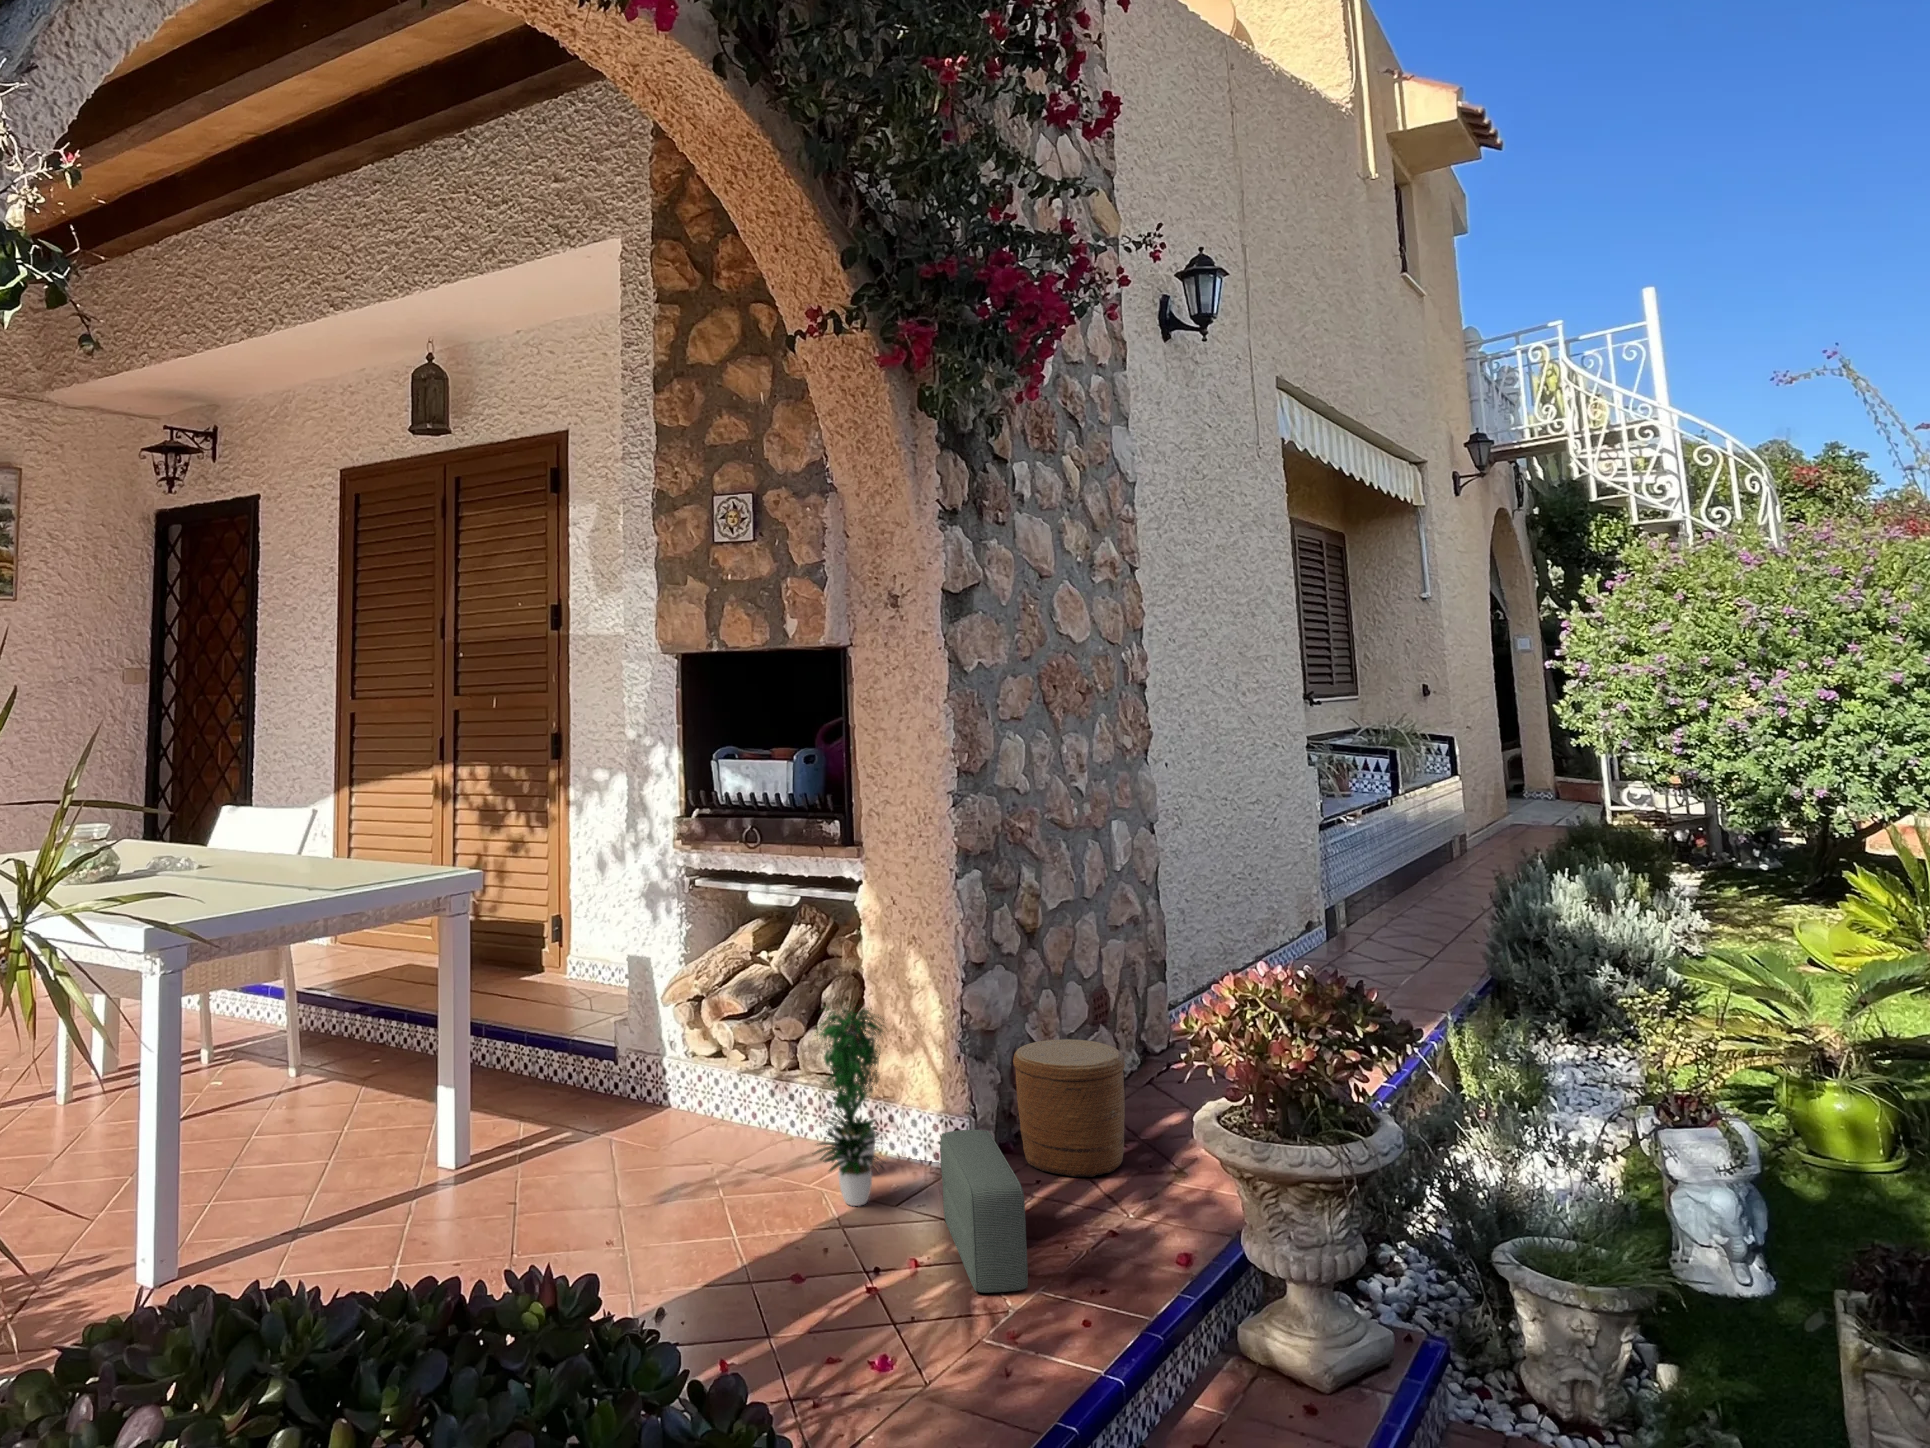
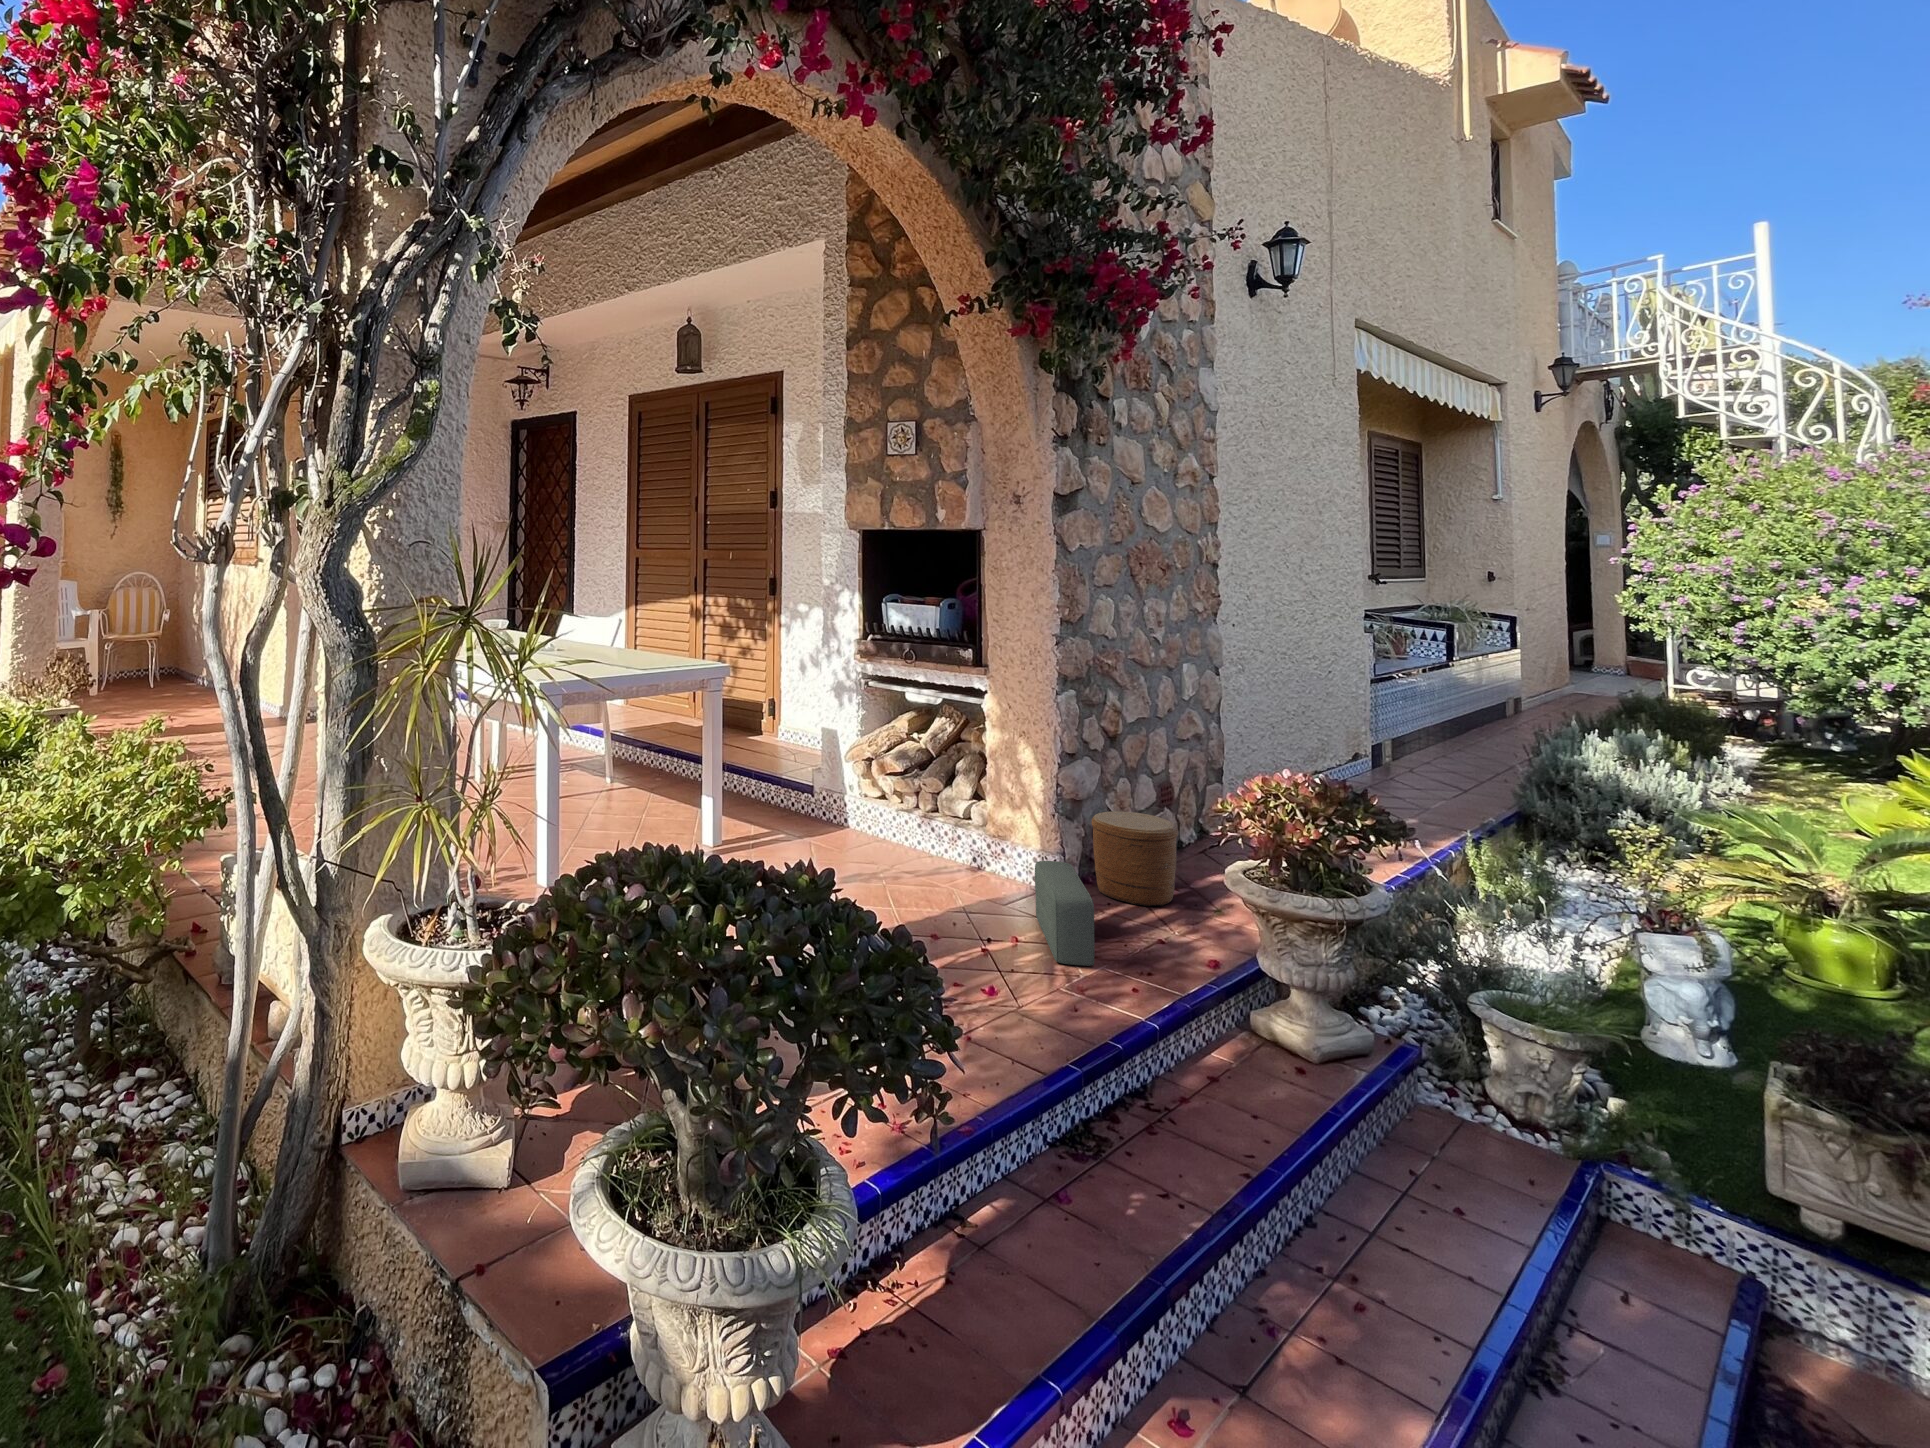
potted plant: present [814,1006,884,1206] -> none [944,764,1000,901]

